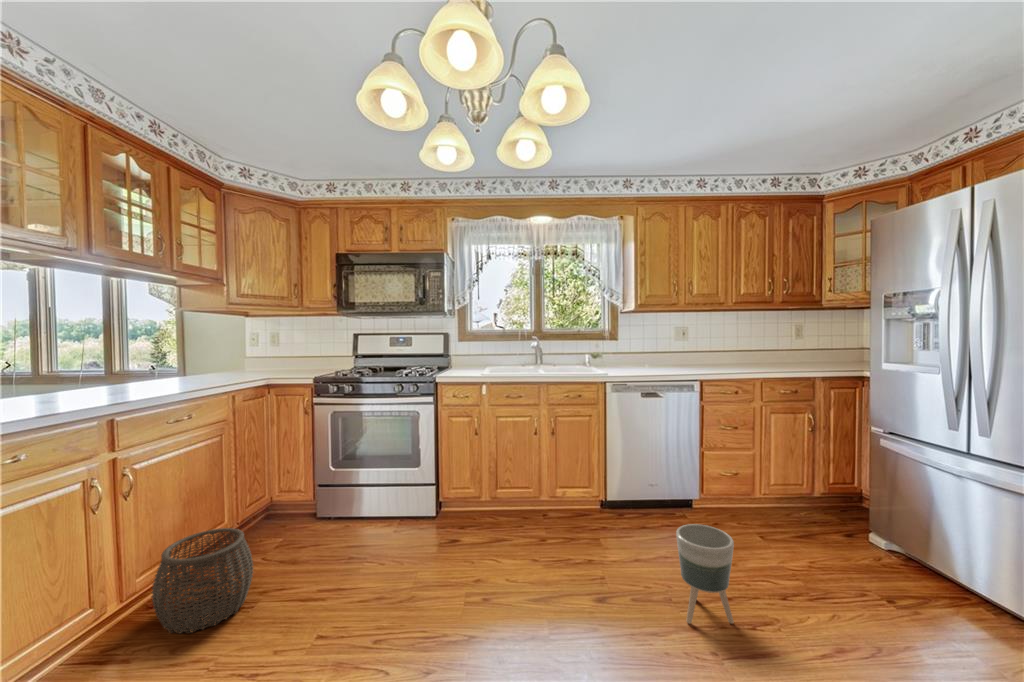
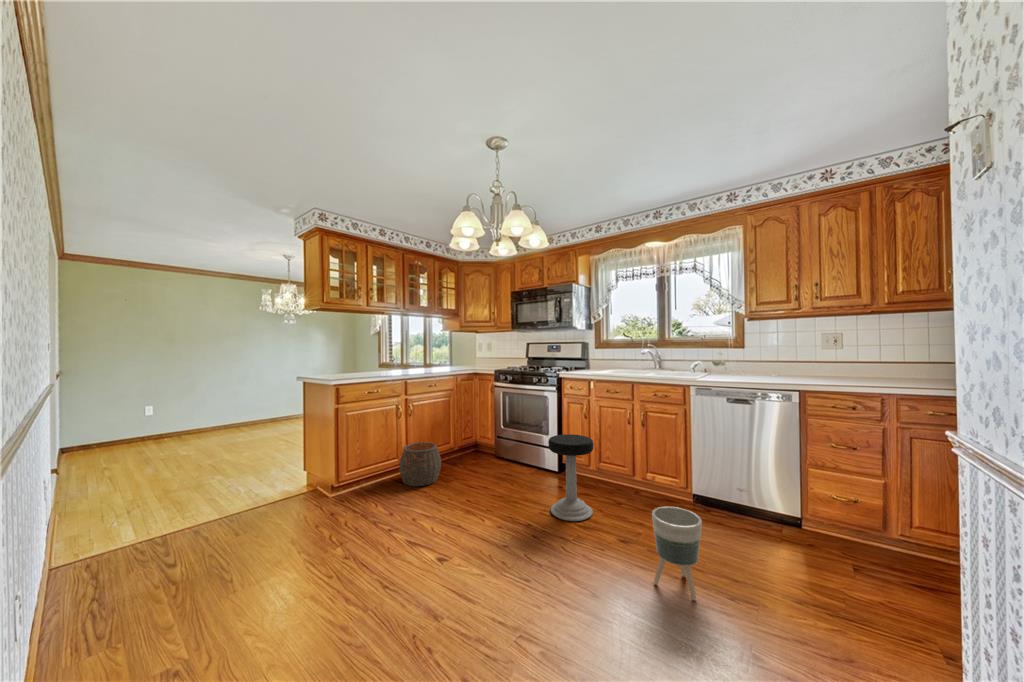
stool: none [481,460,542,584] -> present [548,434,593,521]

